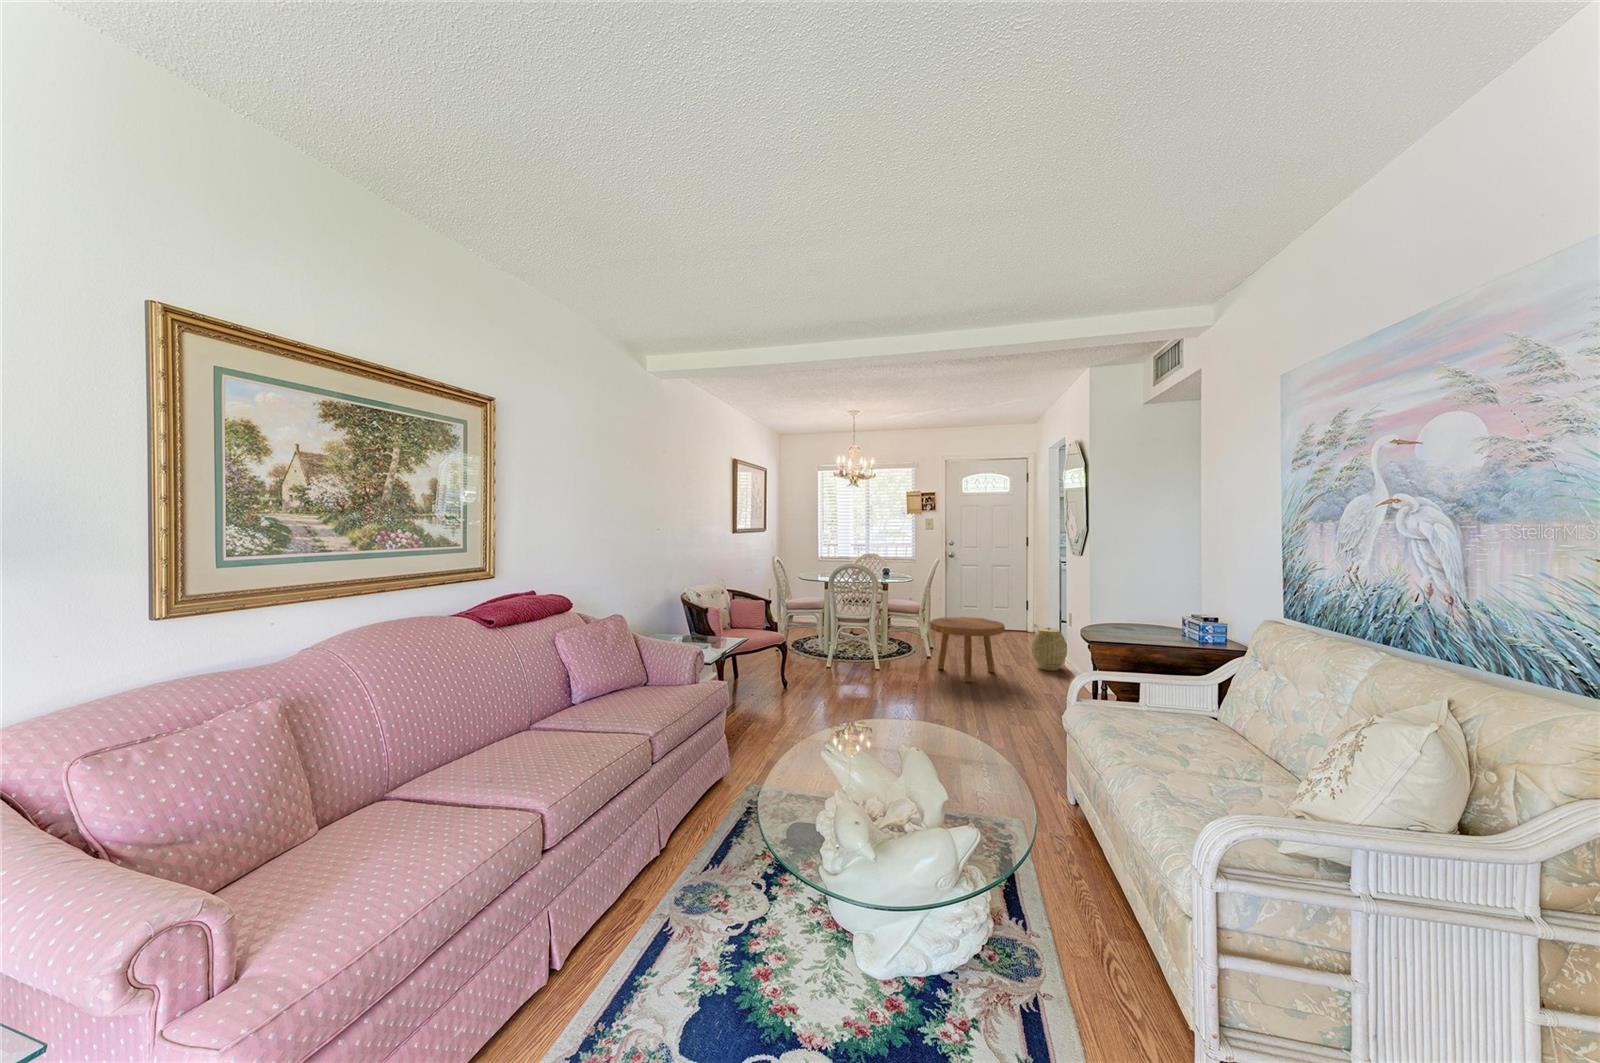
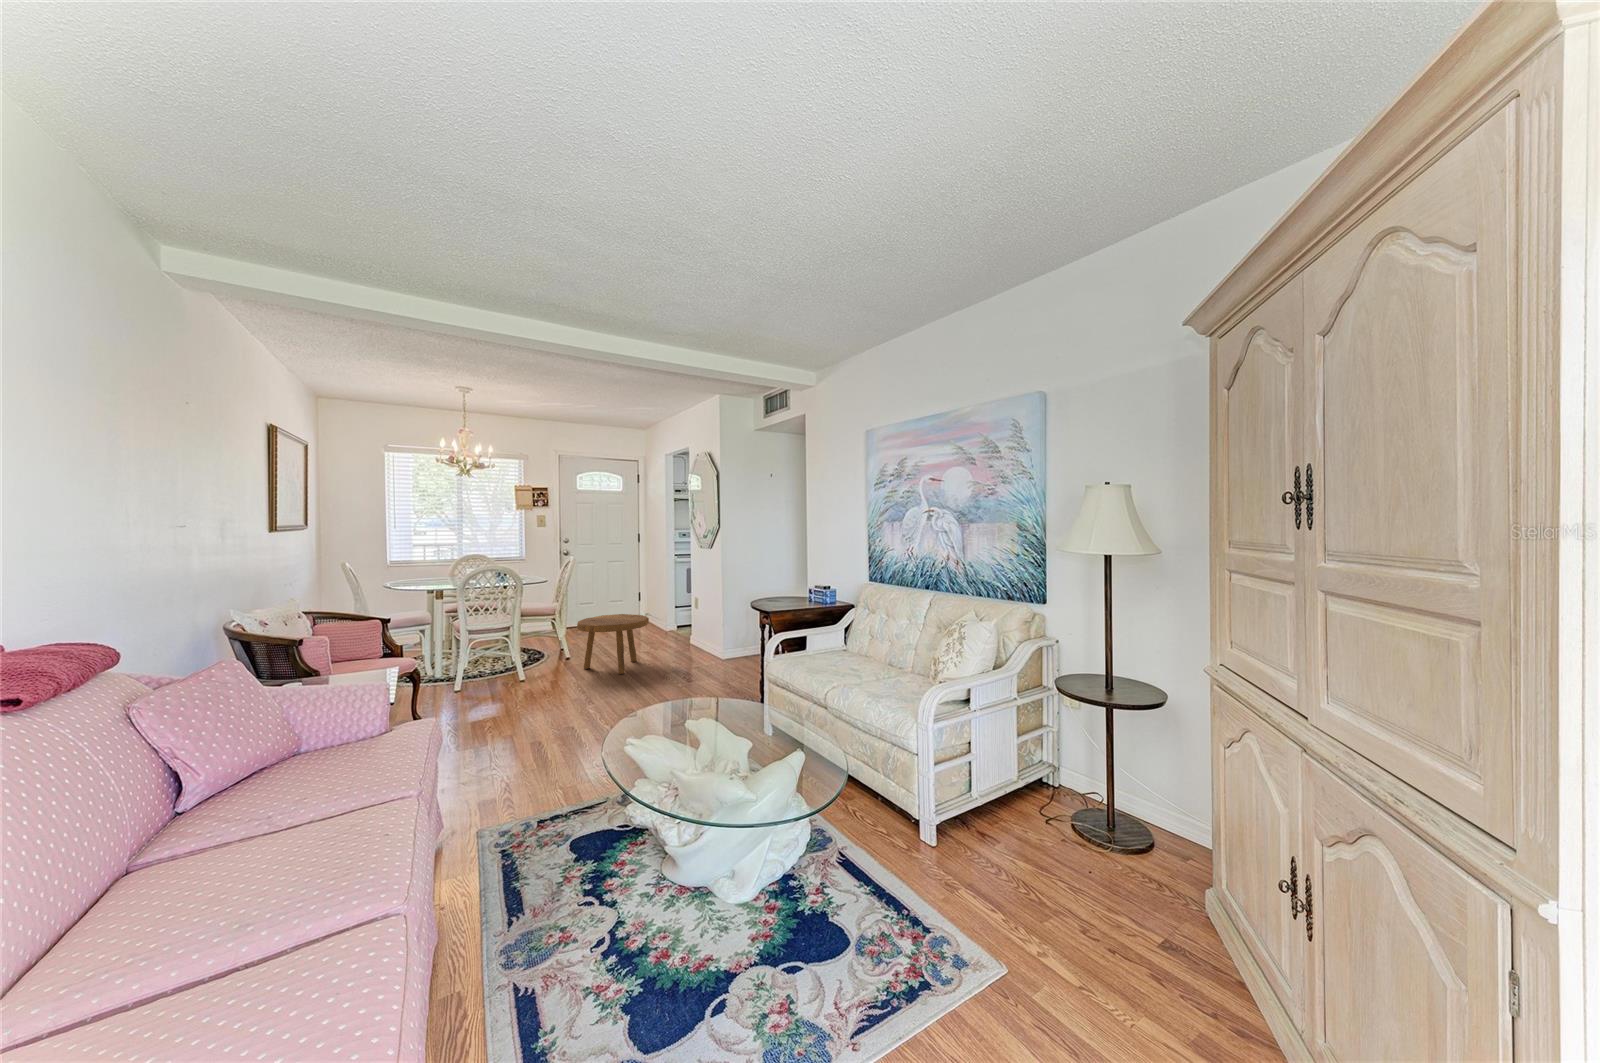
woven basket: present [1031,627,1067,671] -> none [661,614,690,651]

